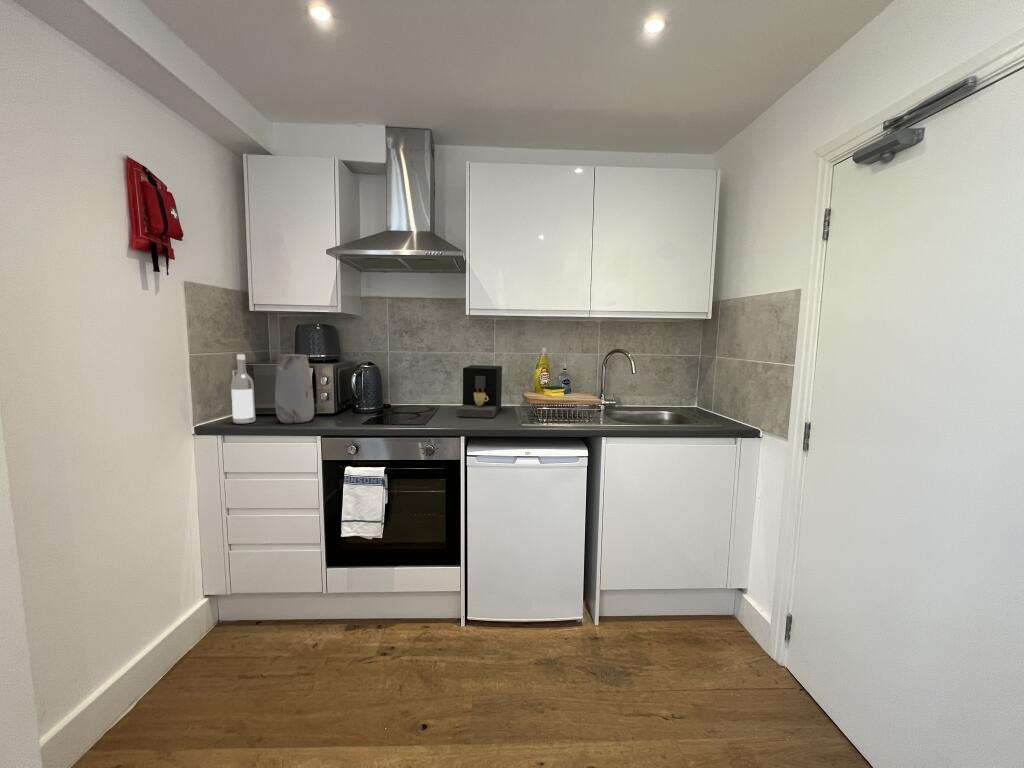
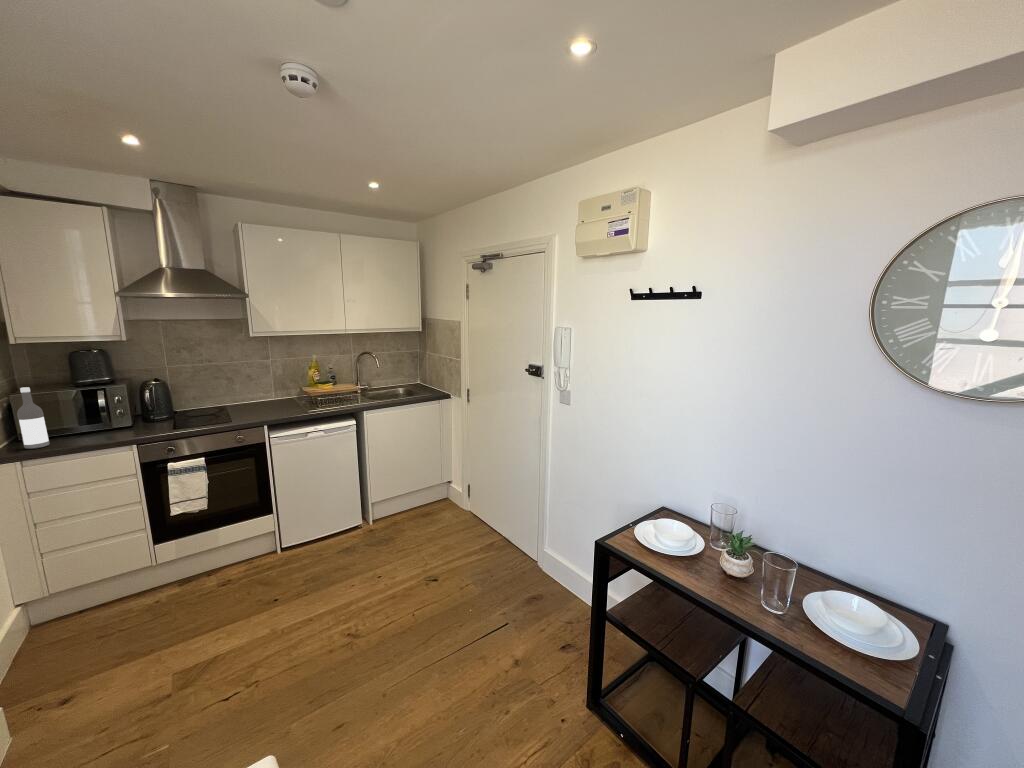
vase: present [275,354,314,423] -> none [69,381,115,441]
coffee maker: present [457,365,502,418] -> none [249,370,282,412]

